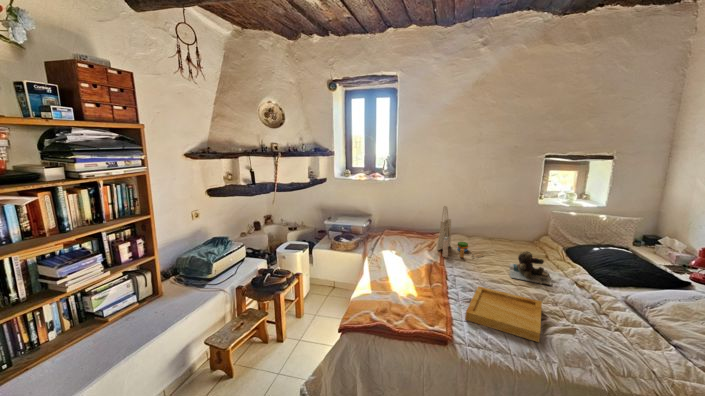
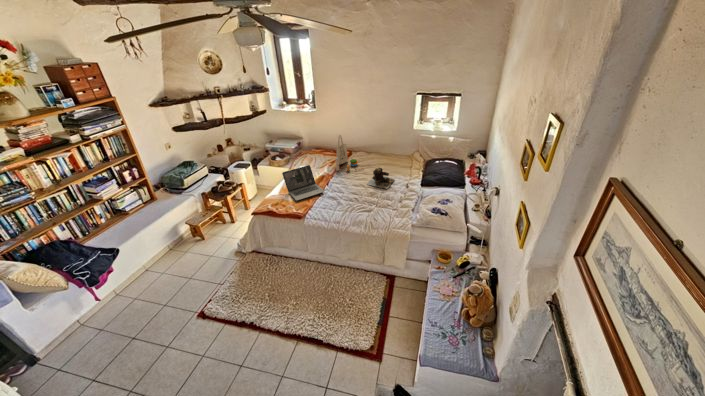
laptop: none [382,244,454,302] -> present [282,165,324,201]
tray: present [465,286,542,342] -> none [317,191,365,220]

